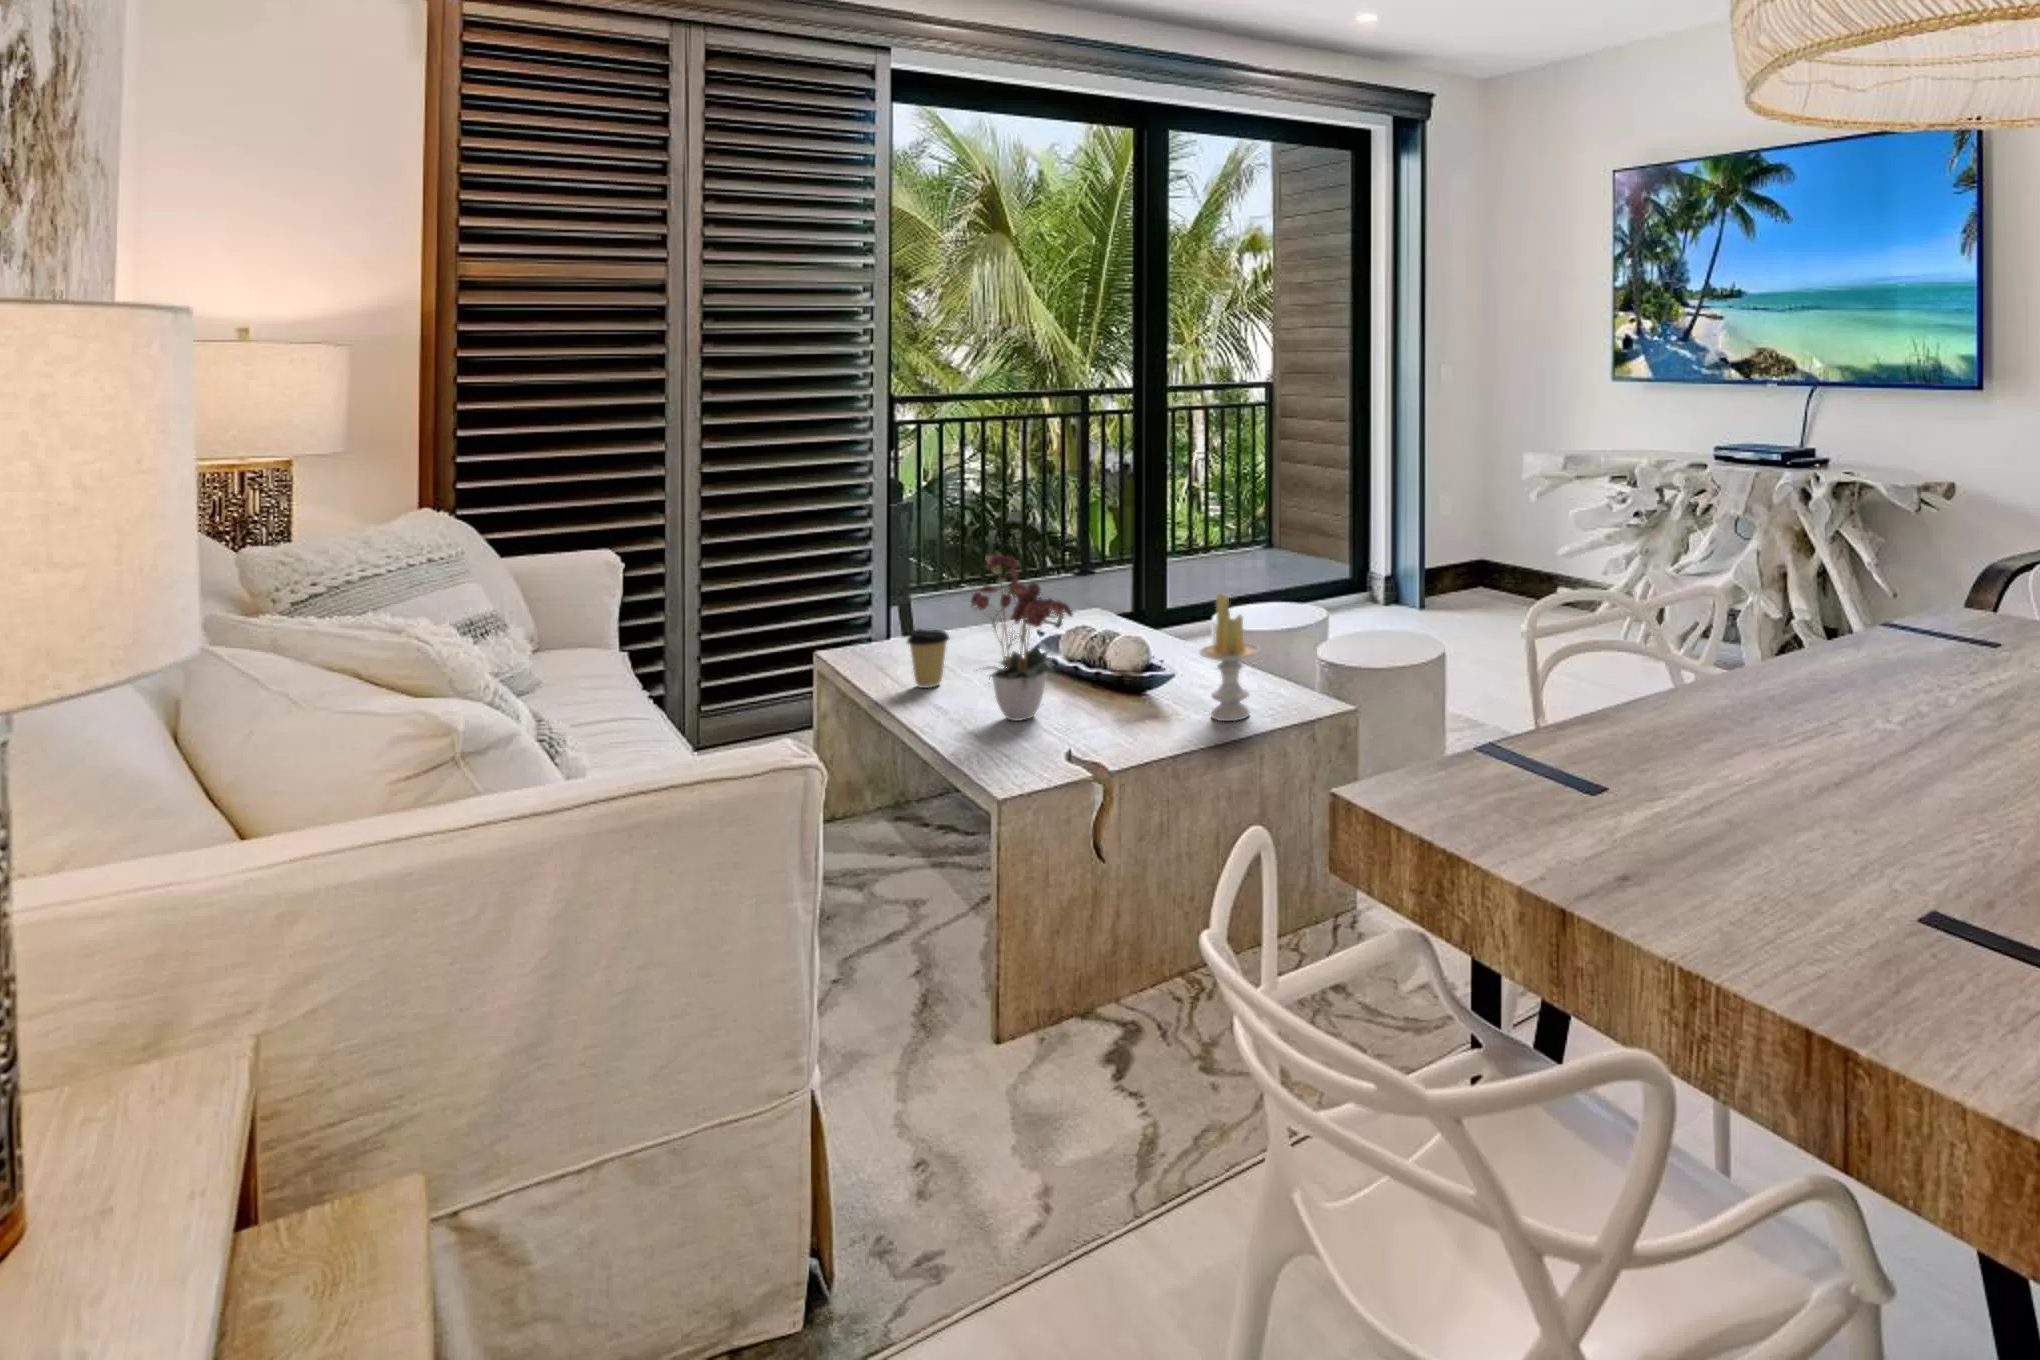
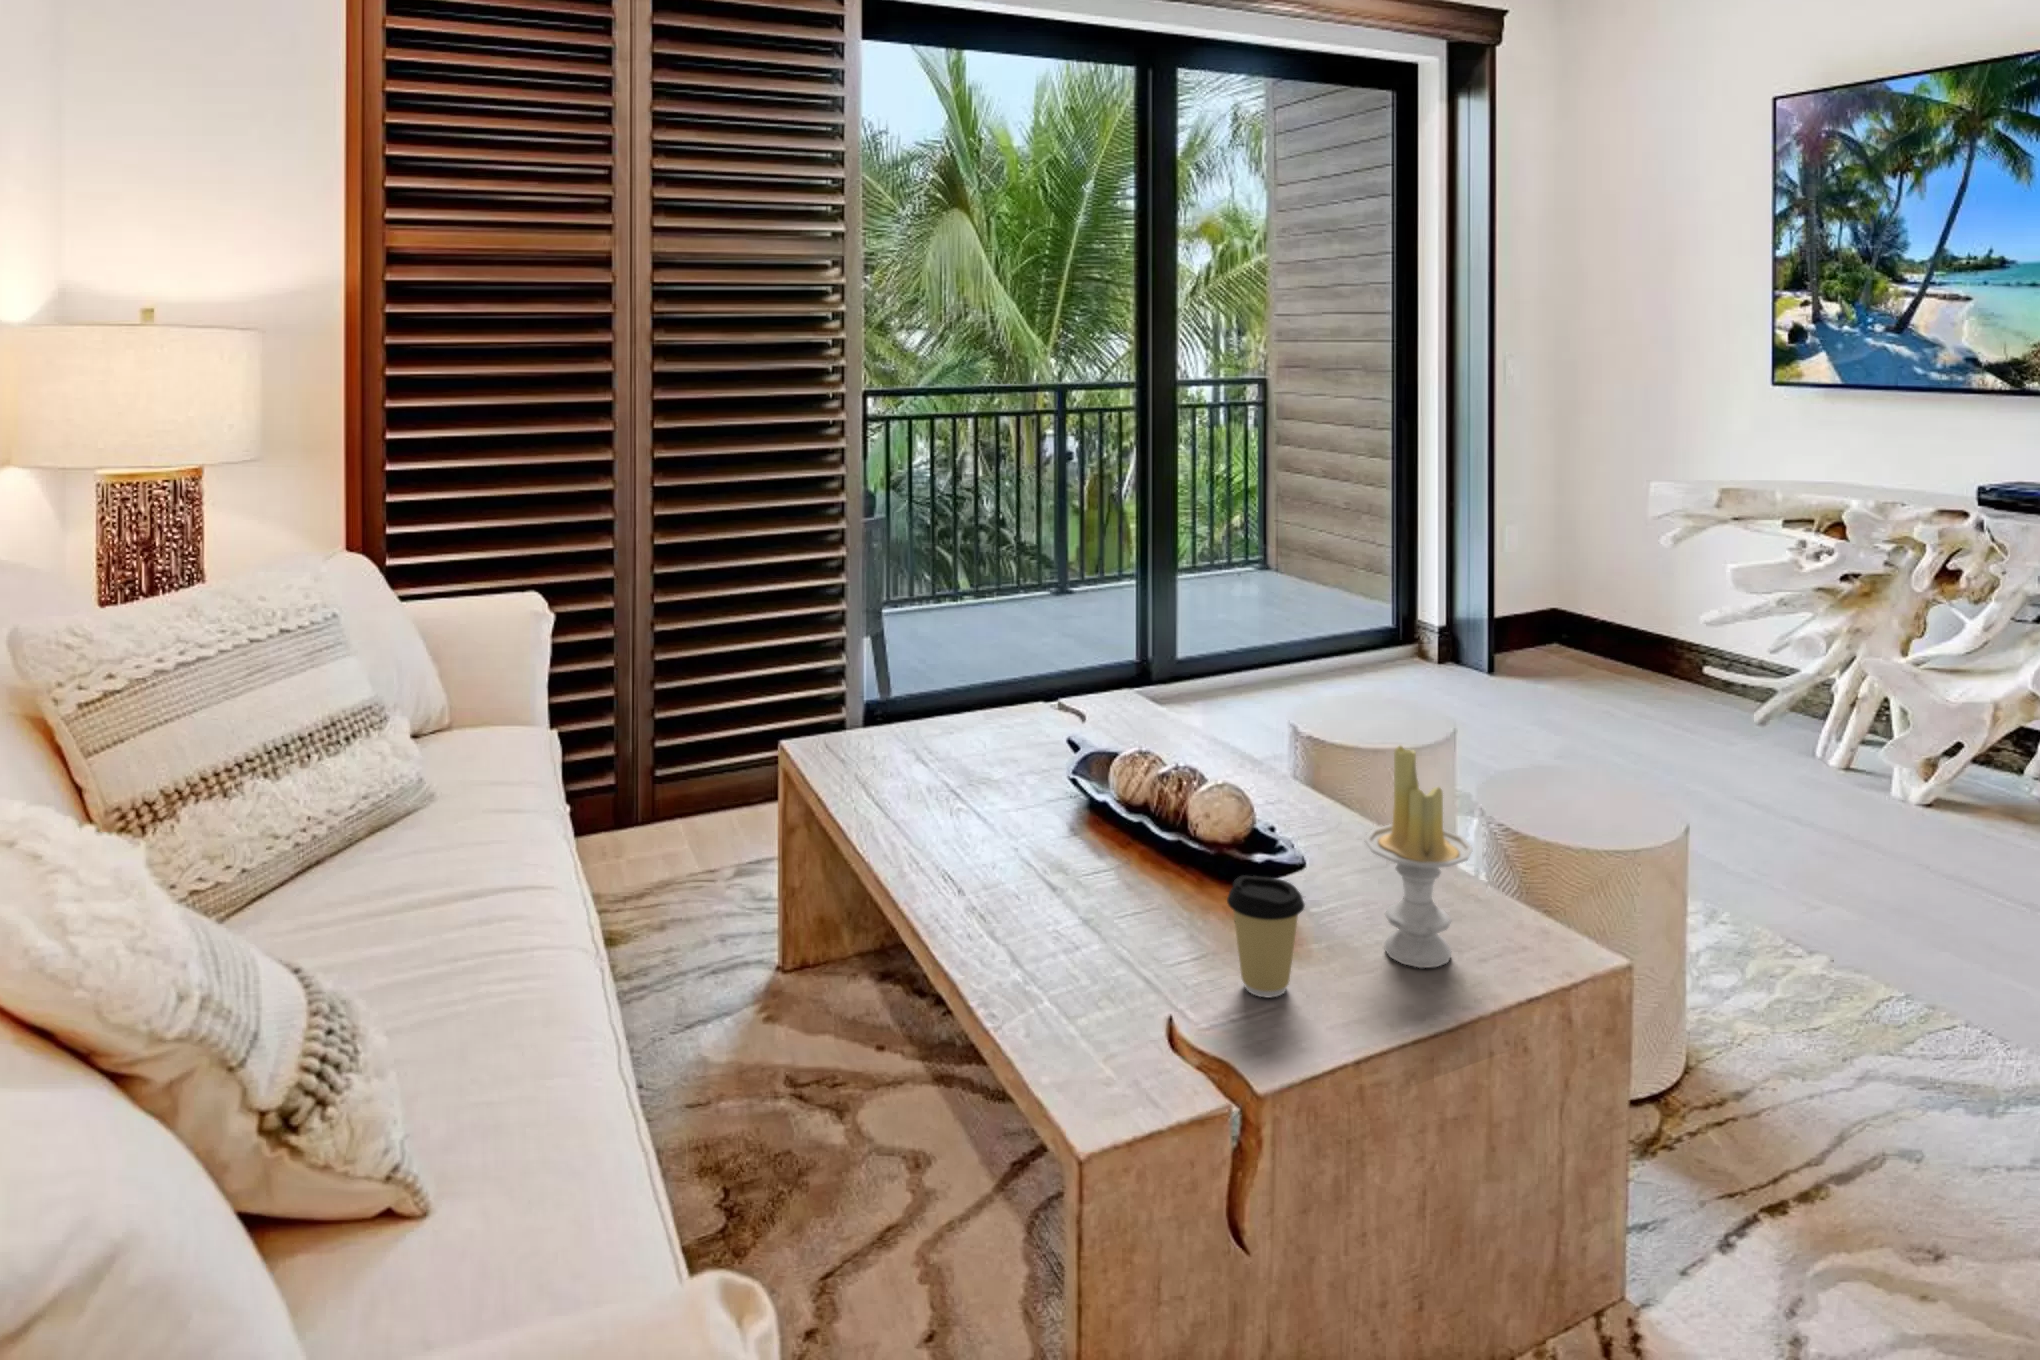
flower arrangement: present [971,554,1073,721] -> none [990,646,1173,926]
coffee cup: present [907,629,949,688] -> present [1227,876,1305,997]

